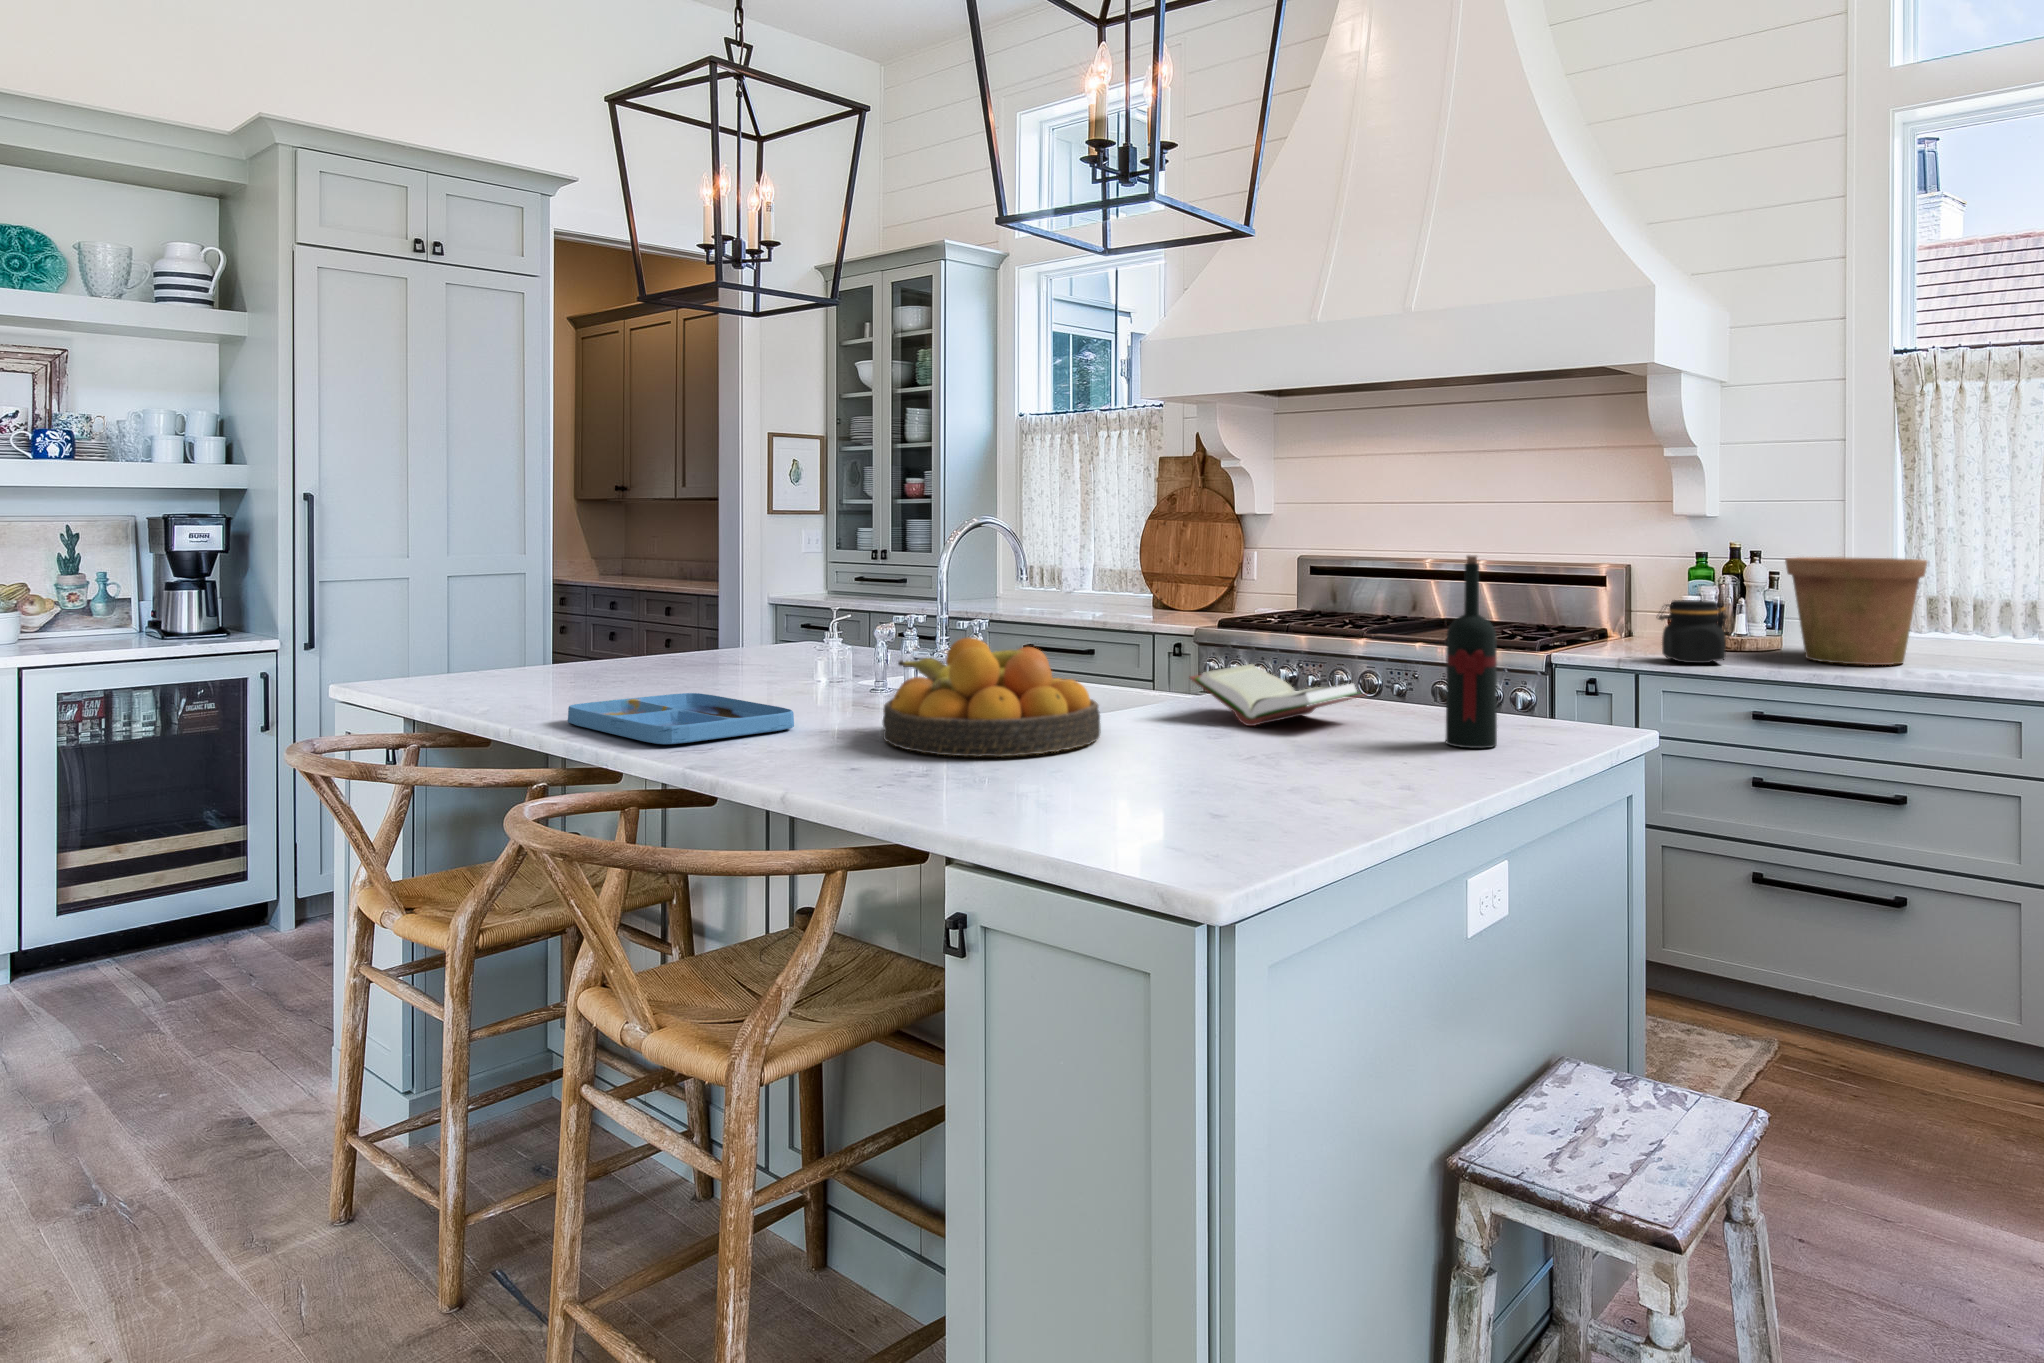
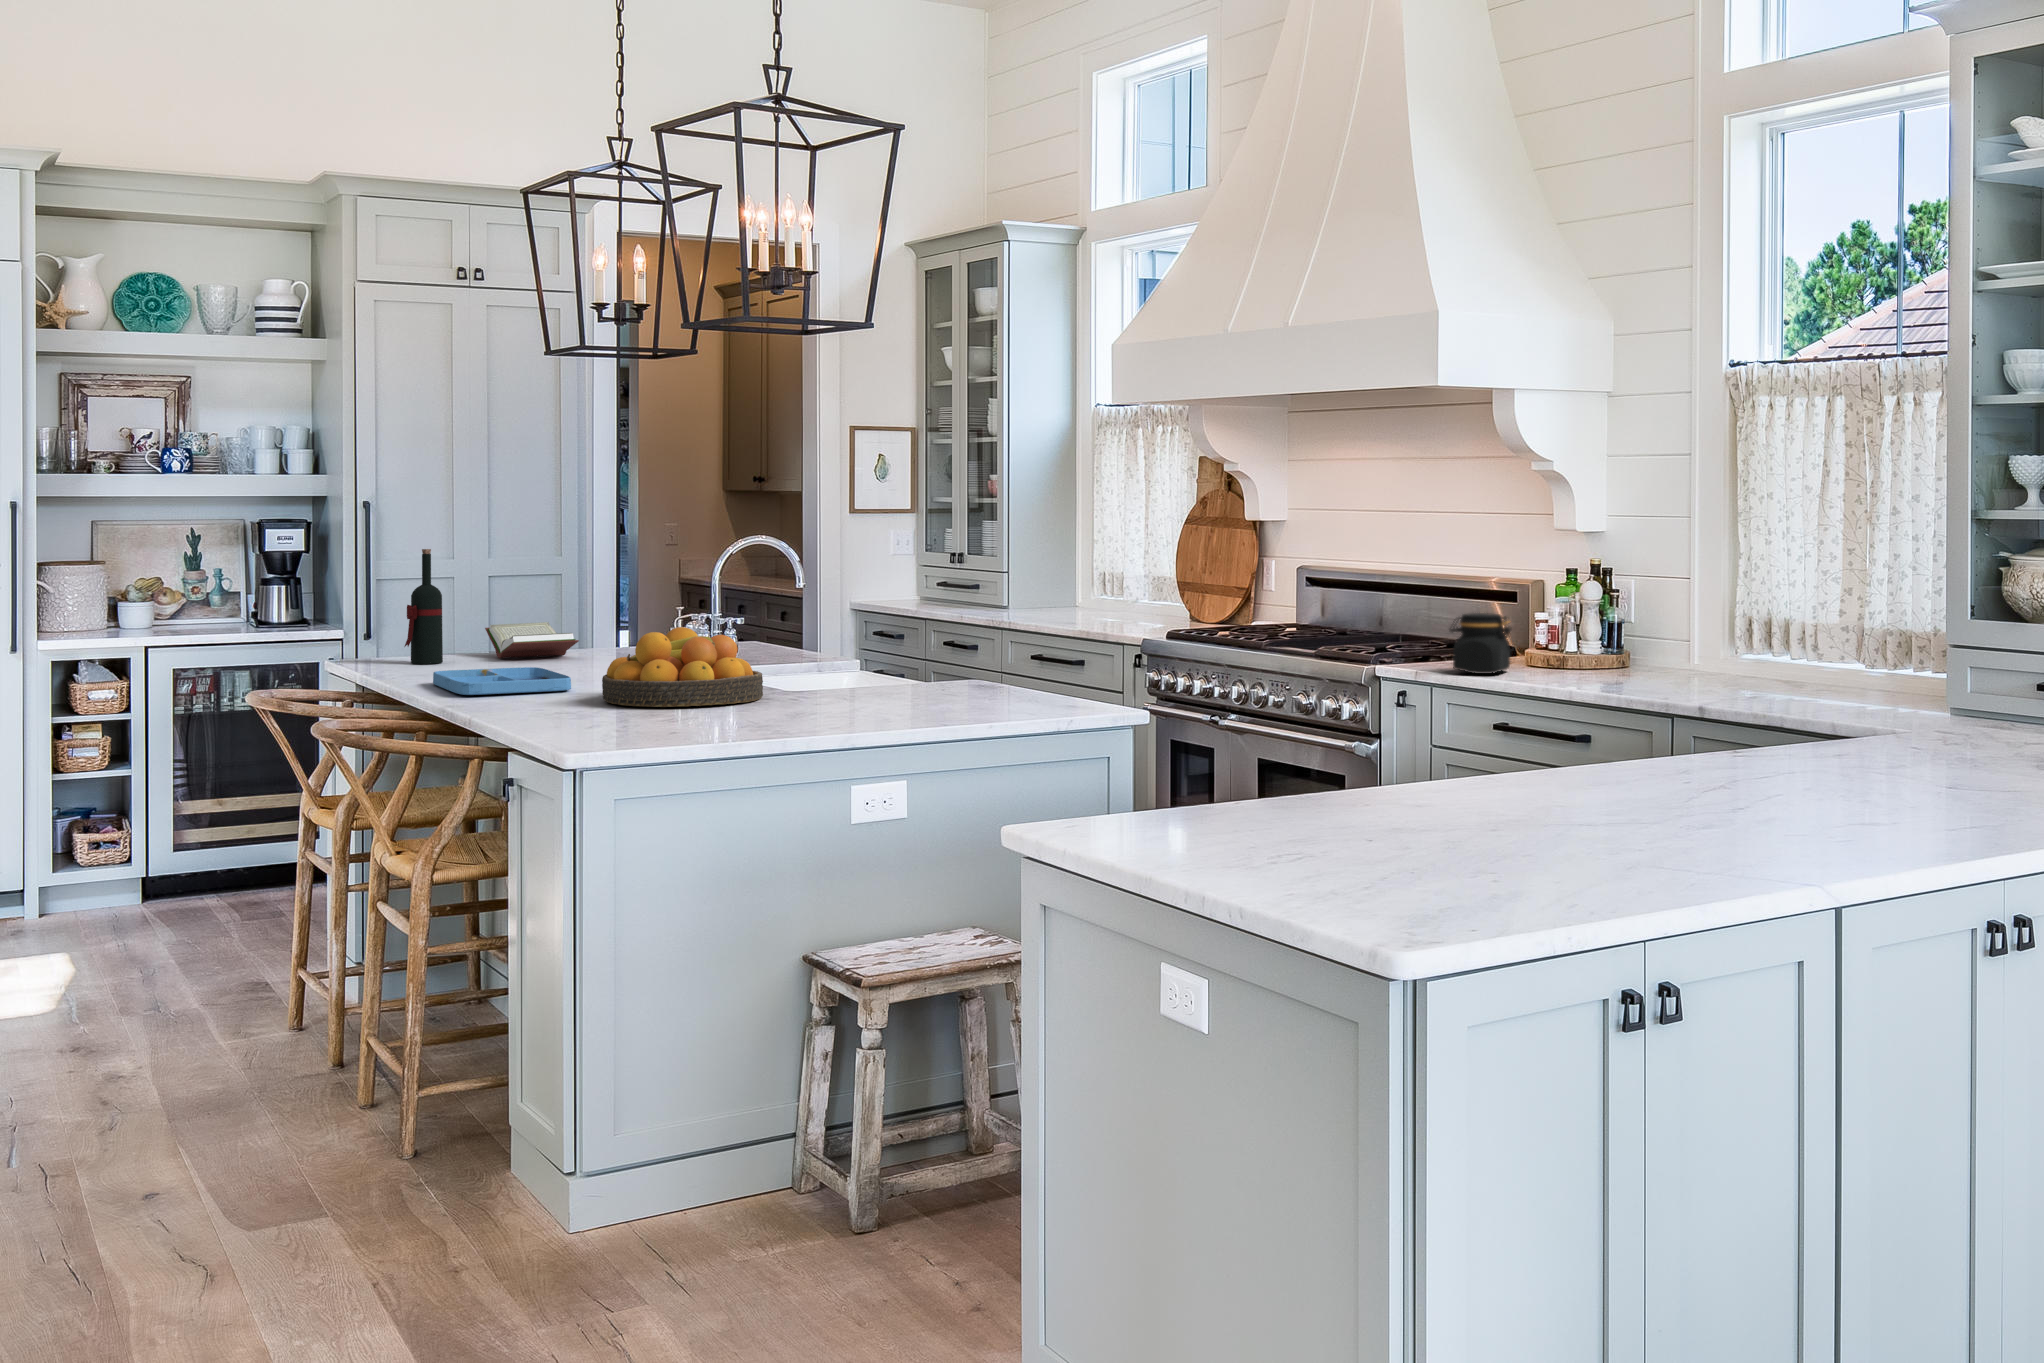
wine bottle: present [1446,555,1497,748] -> present [405,549,443,664]
flower pot: present [1785,557,1927,665] -> none [1574,574,1697,678]
book: present [1190,664,1366,726] -> present [485,622,579,658]

